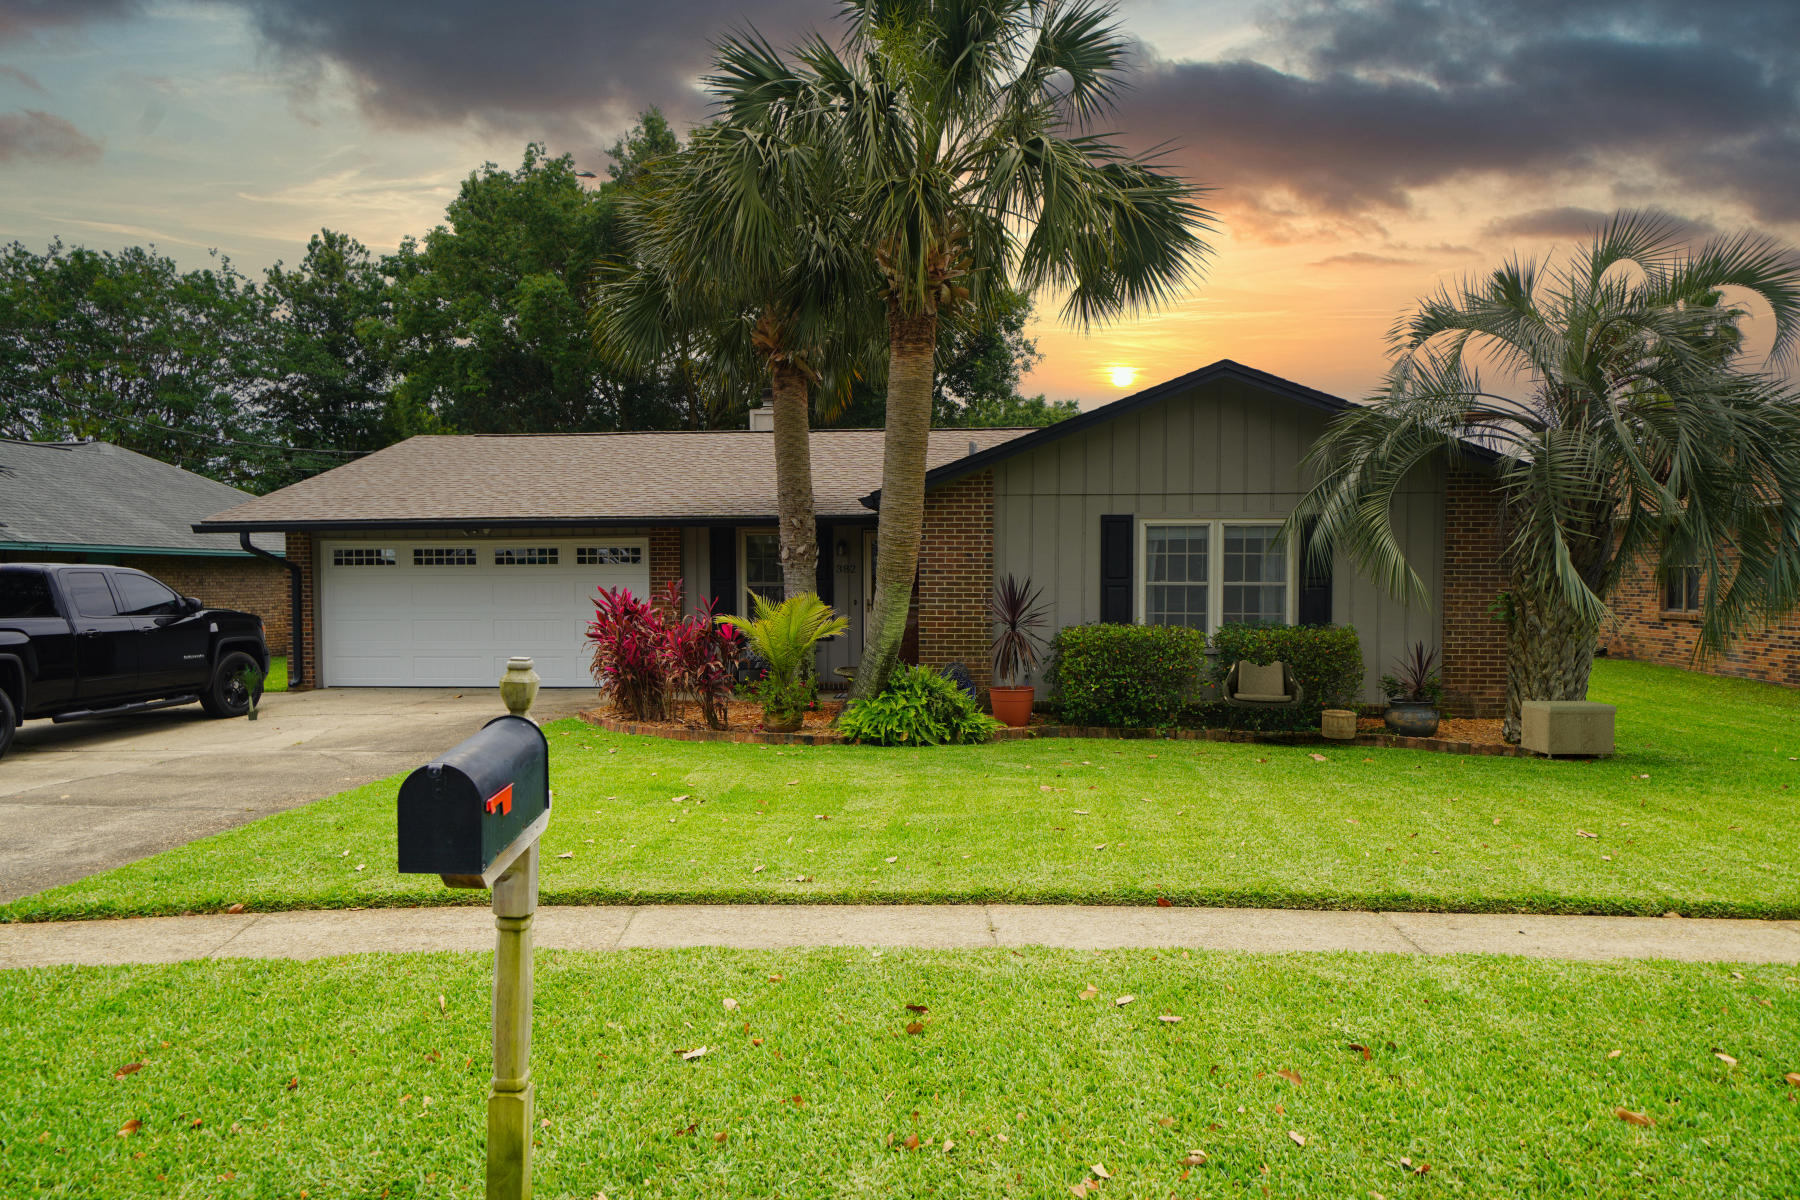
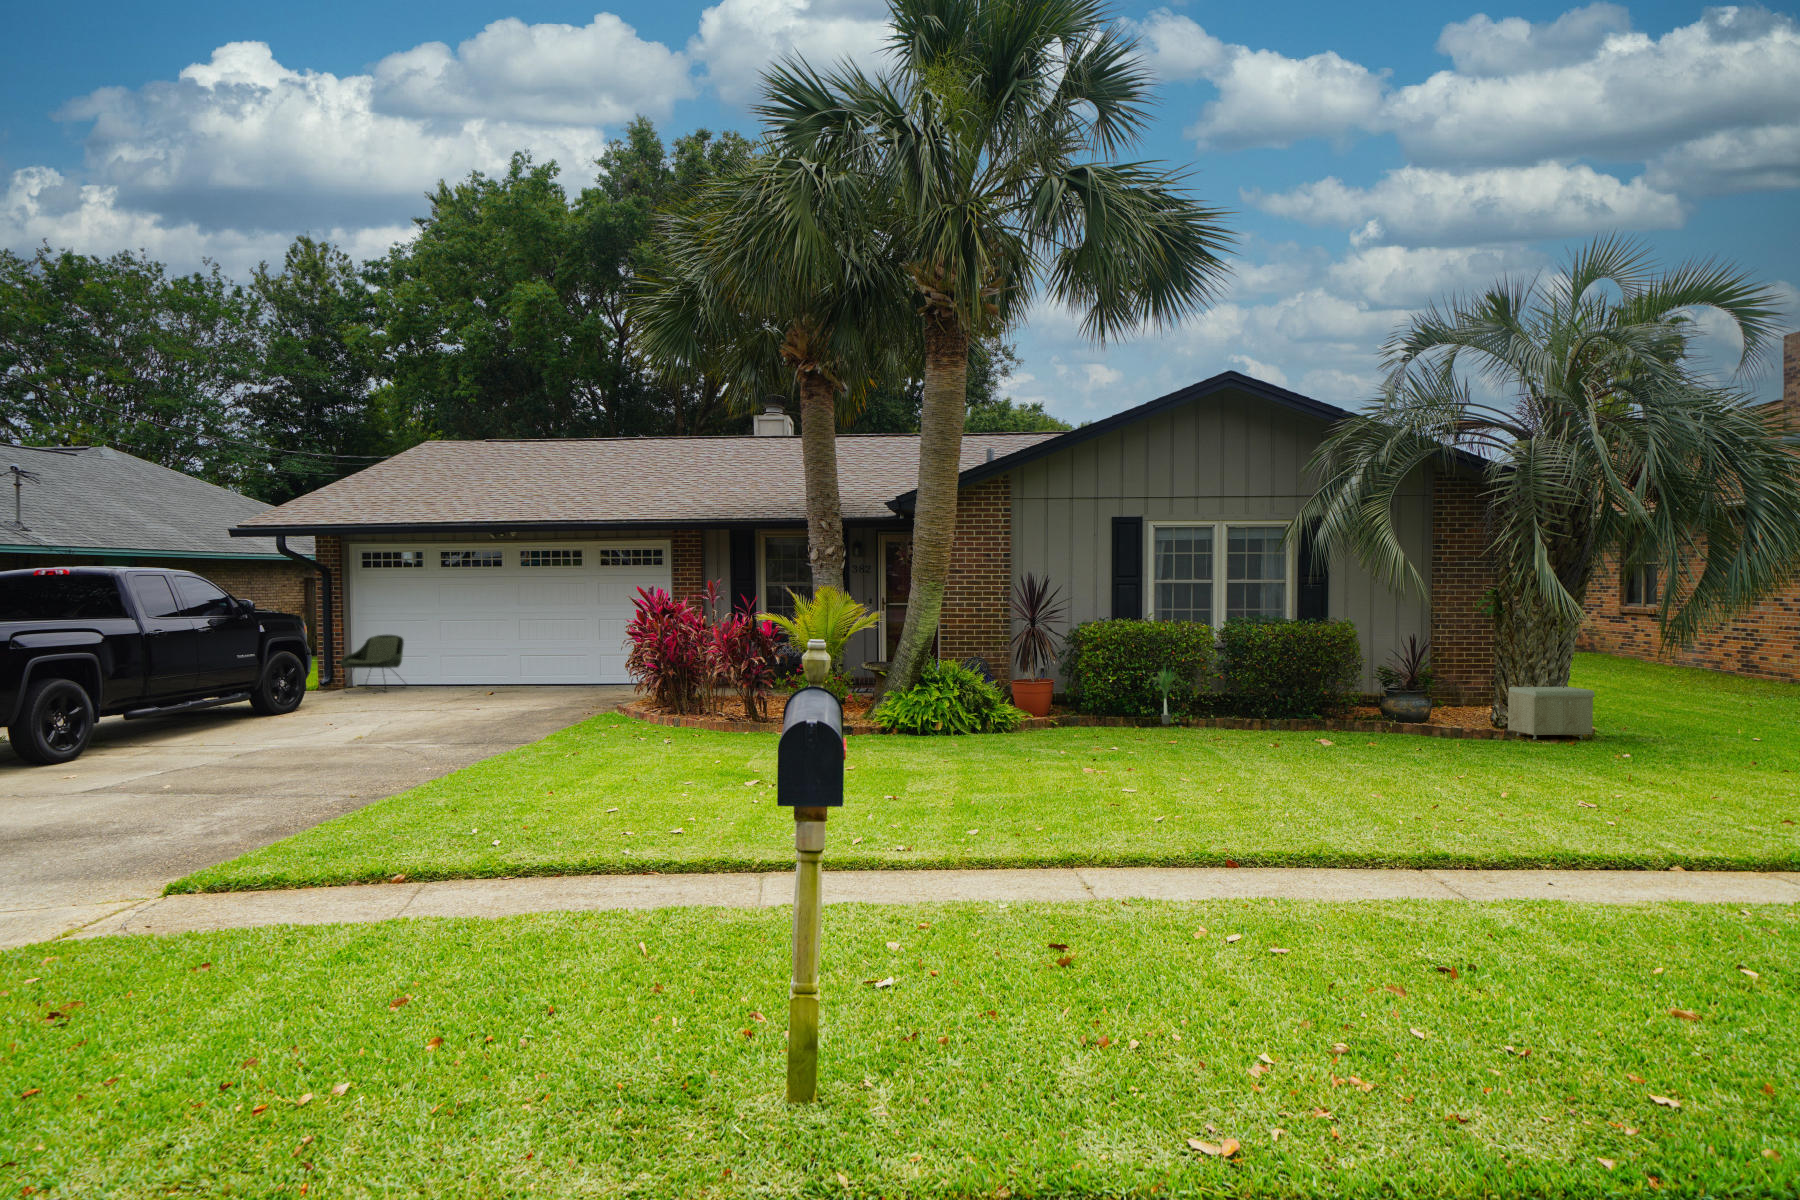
lounge chair: present [1223,660,1303,746] -> present [340,634,404,692]
potted plant: present [242,667,260,720] -> present [1155,669,1176,724]
wooden bucket: present [1322,710,1357,739] -> none [1323,698,1356,724]

